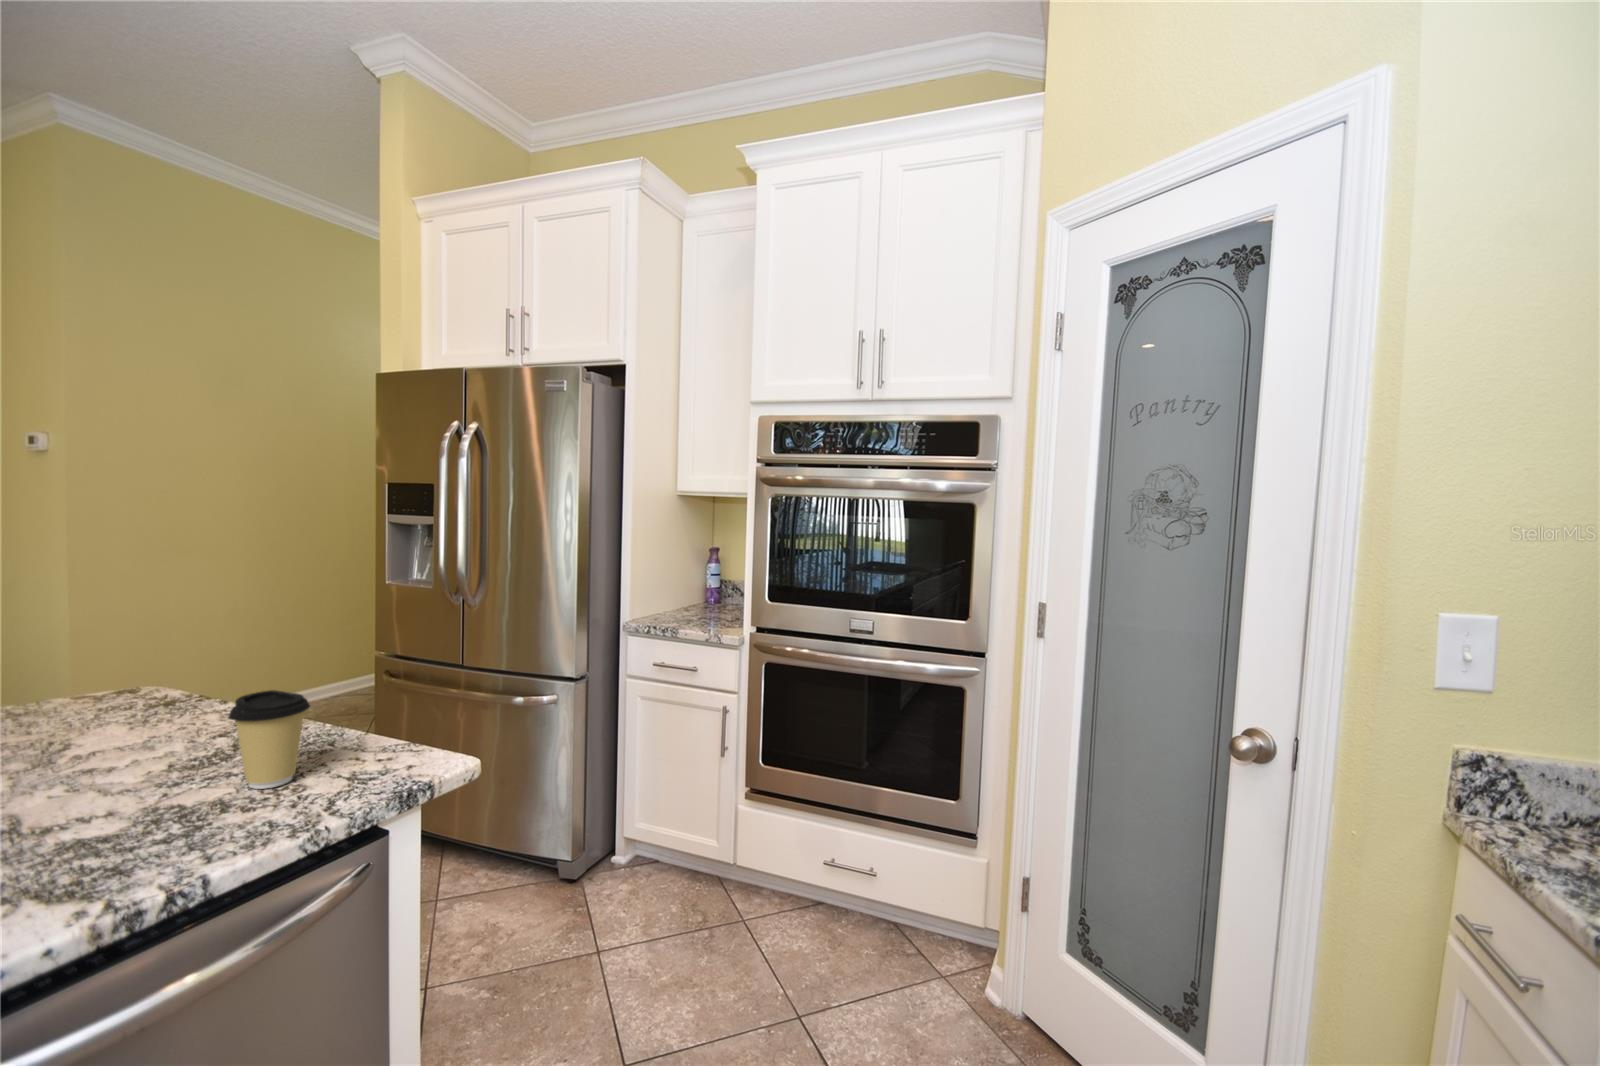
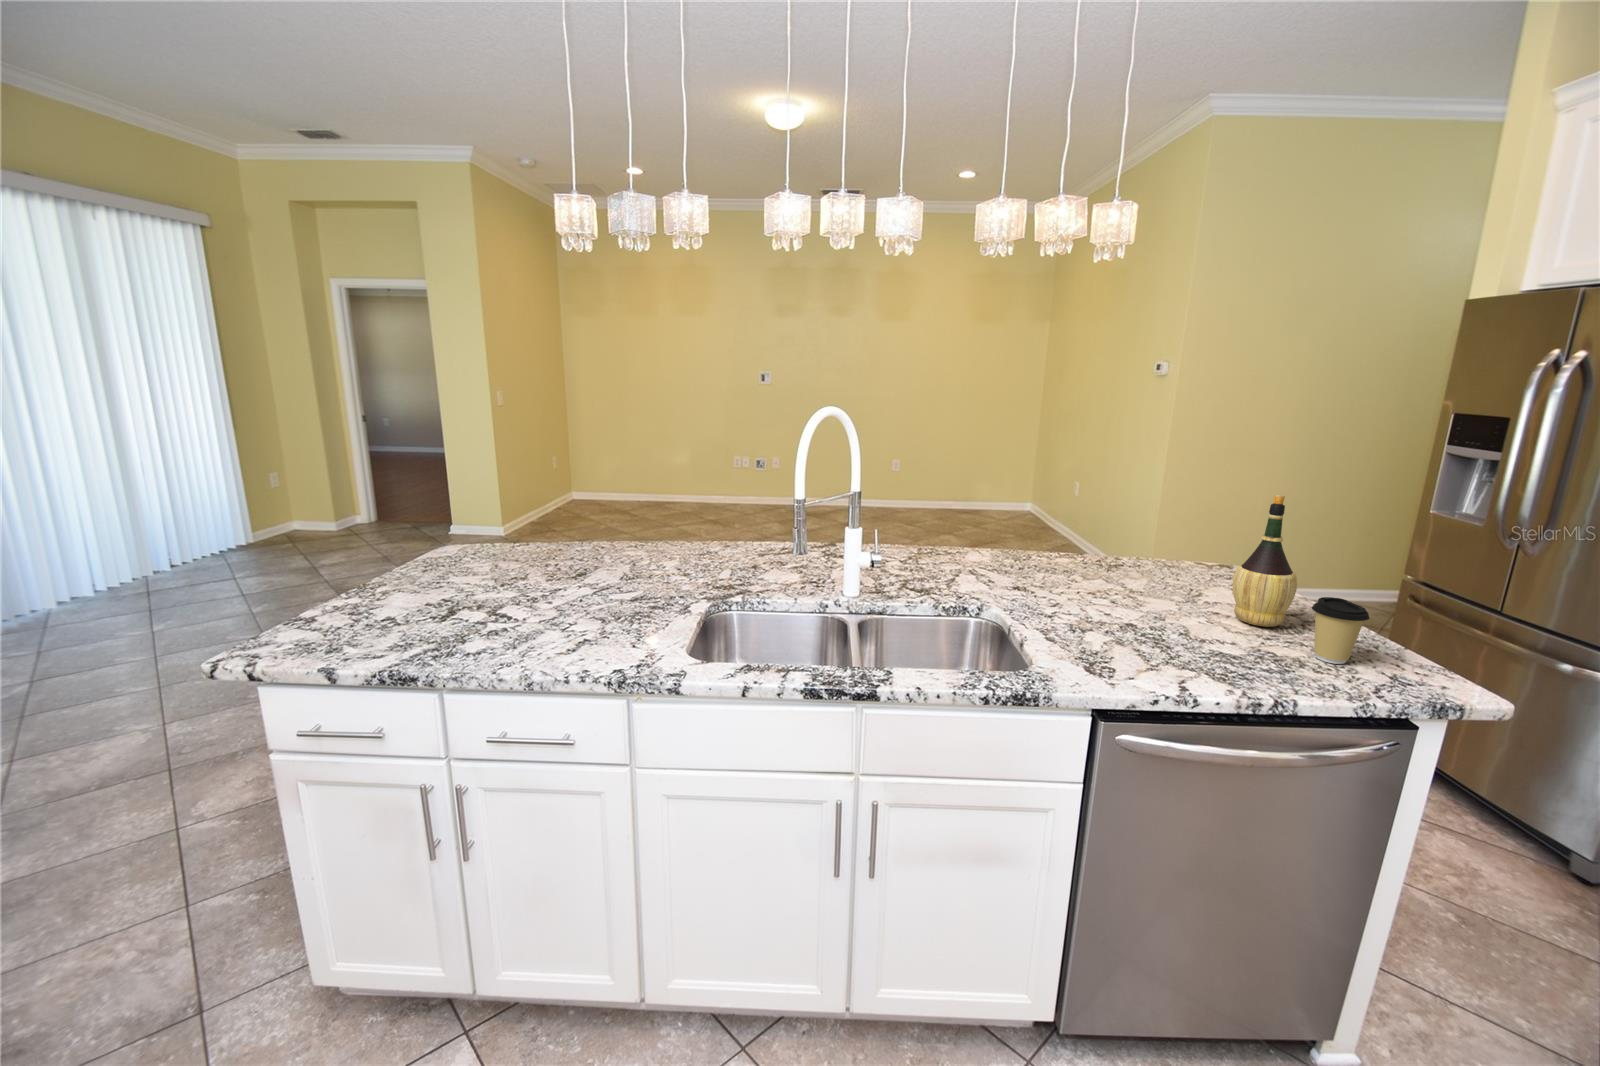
wine bottle: none [100,557,213,771] -> present [1232,495,1297,627]

